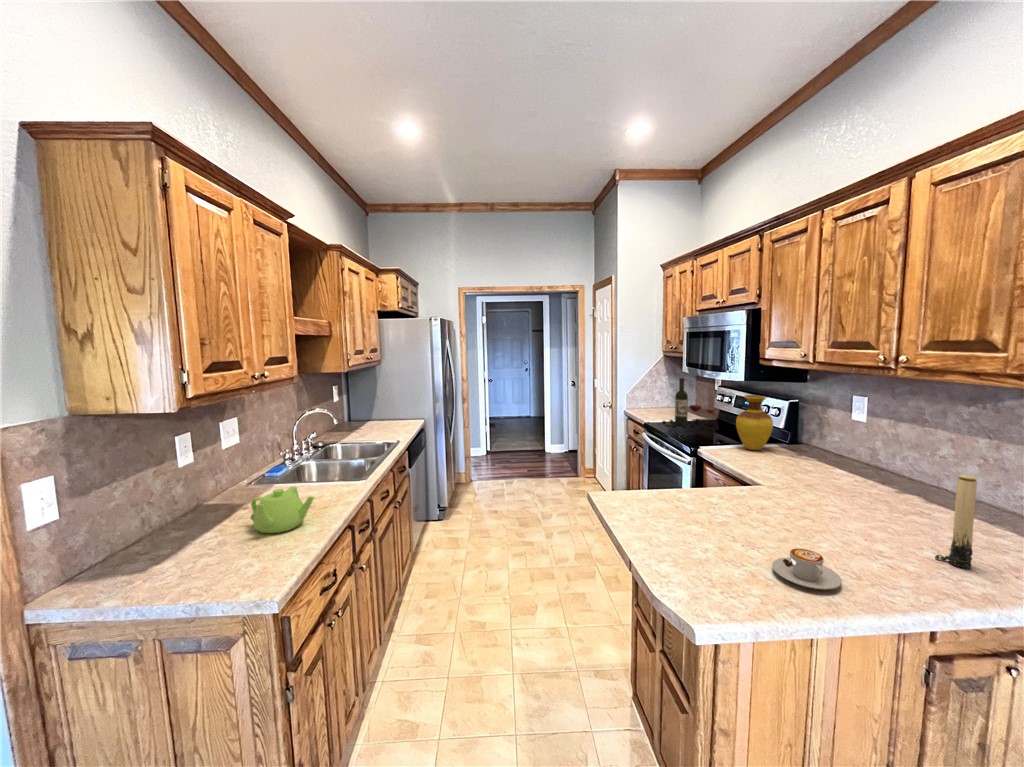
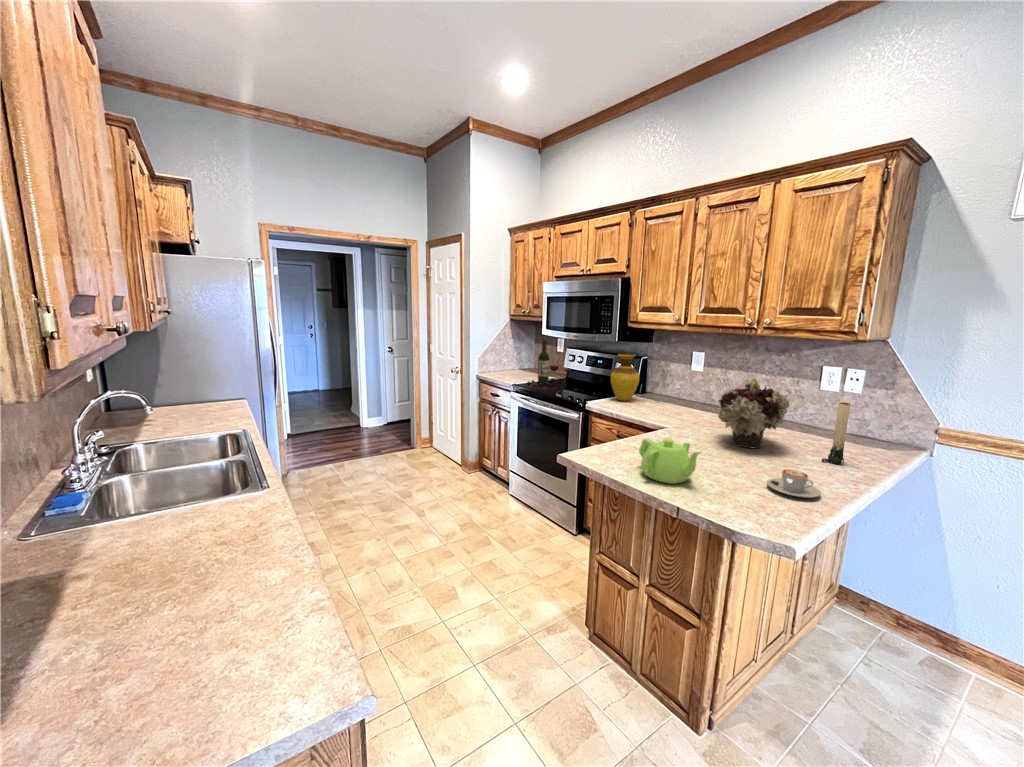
flower arrangement: none [789,431,901,526] -> present [718,377,789,448]
teapot: present [251,487,314,533] -> present [639,438,701,484]

